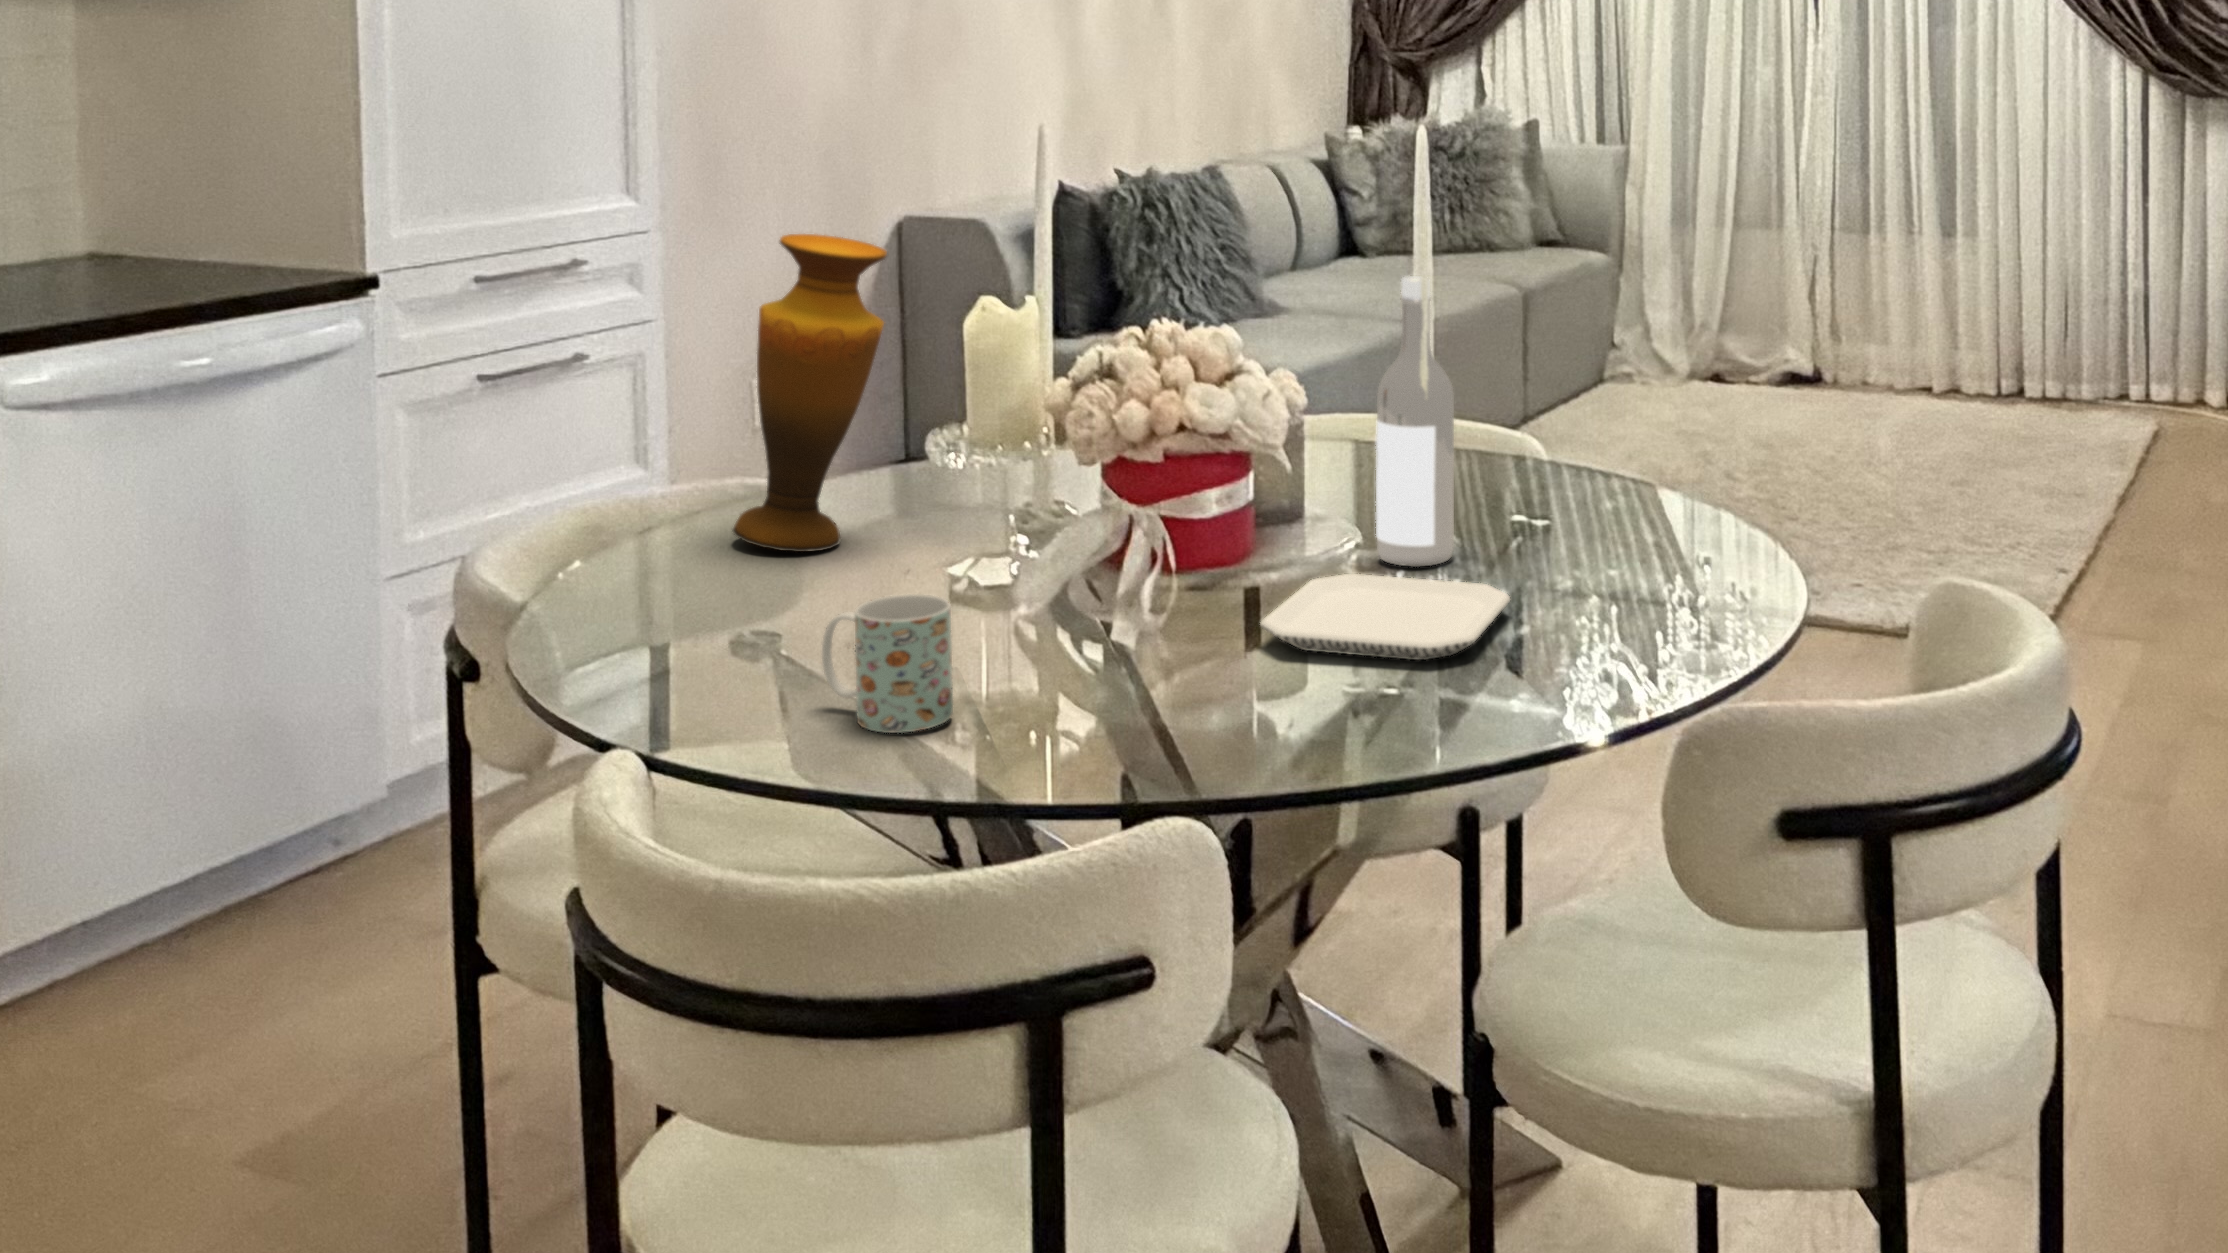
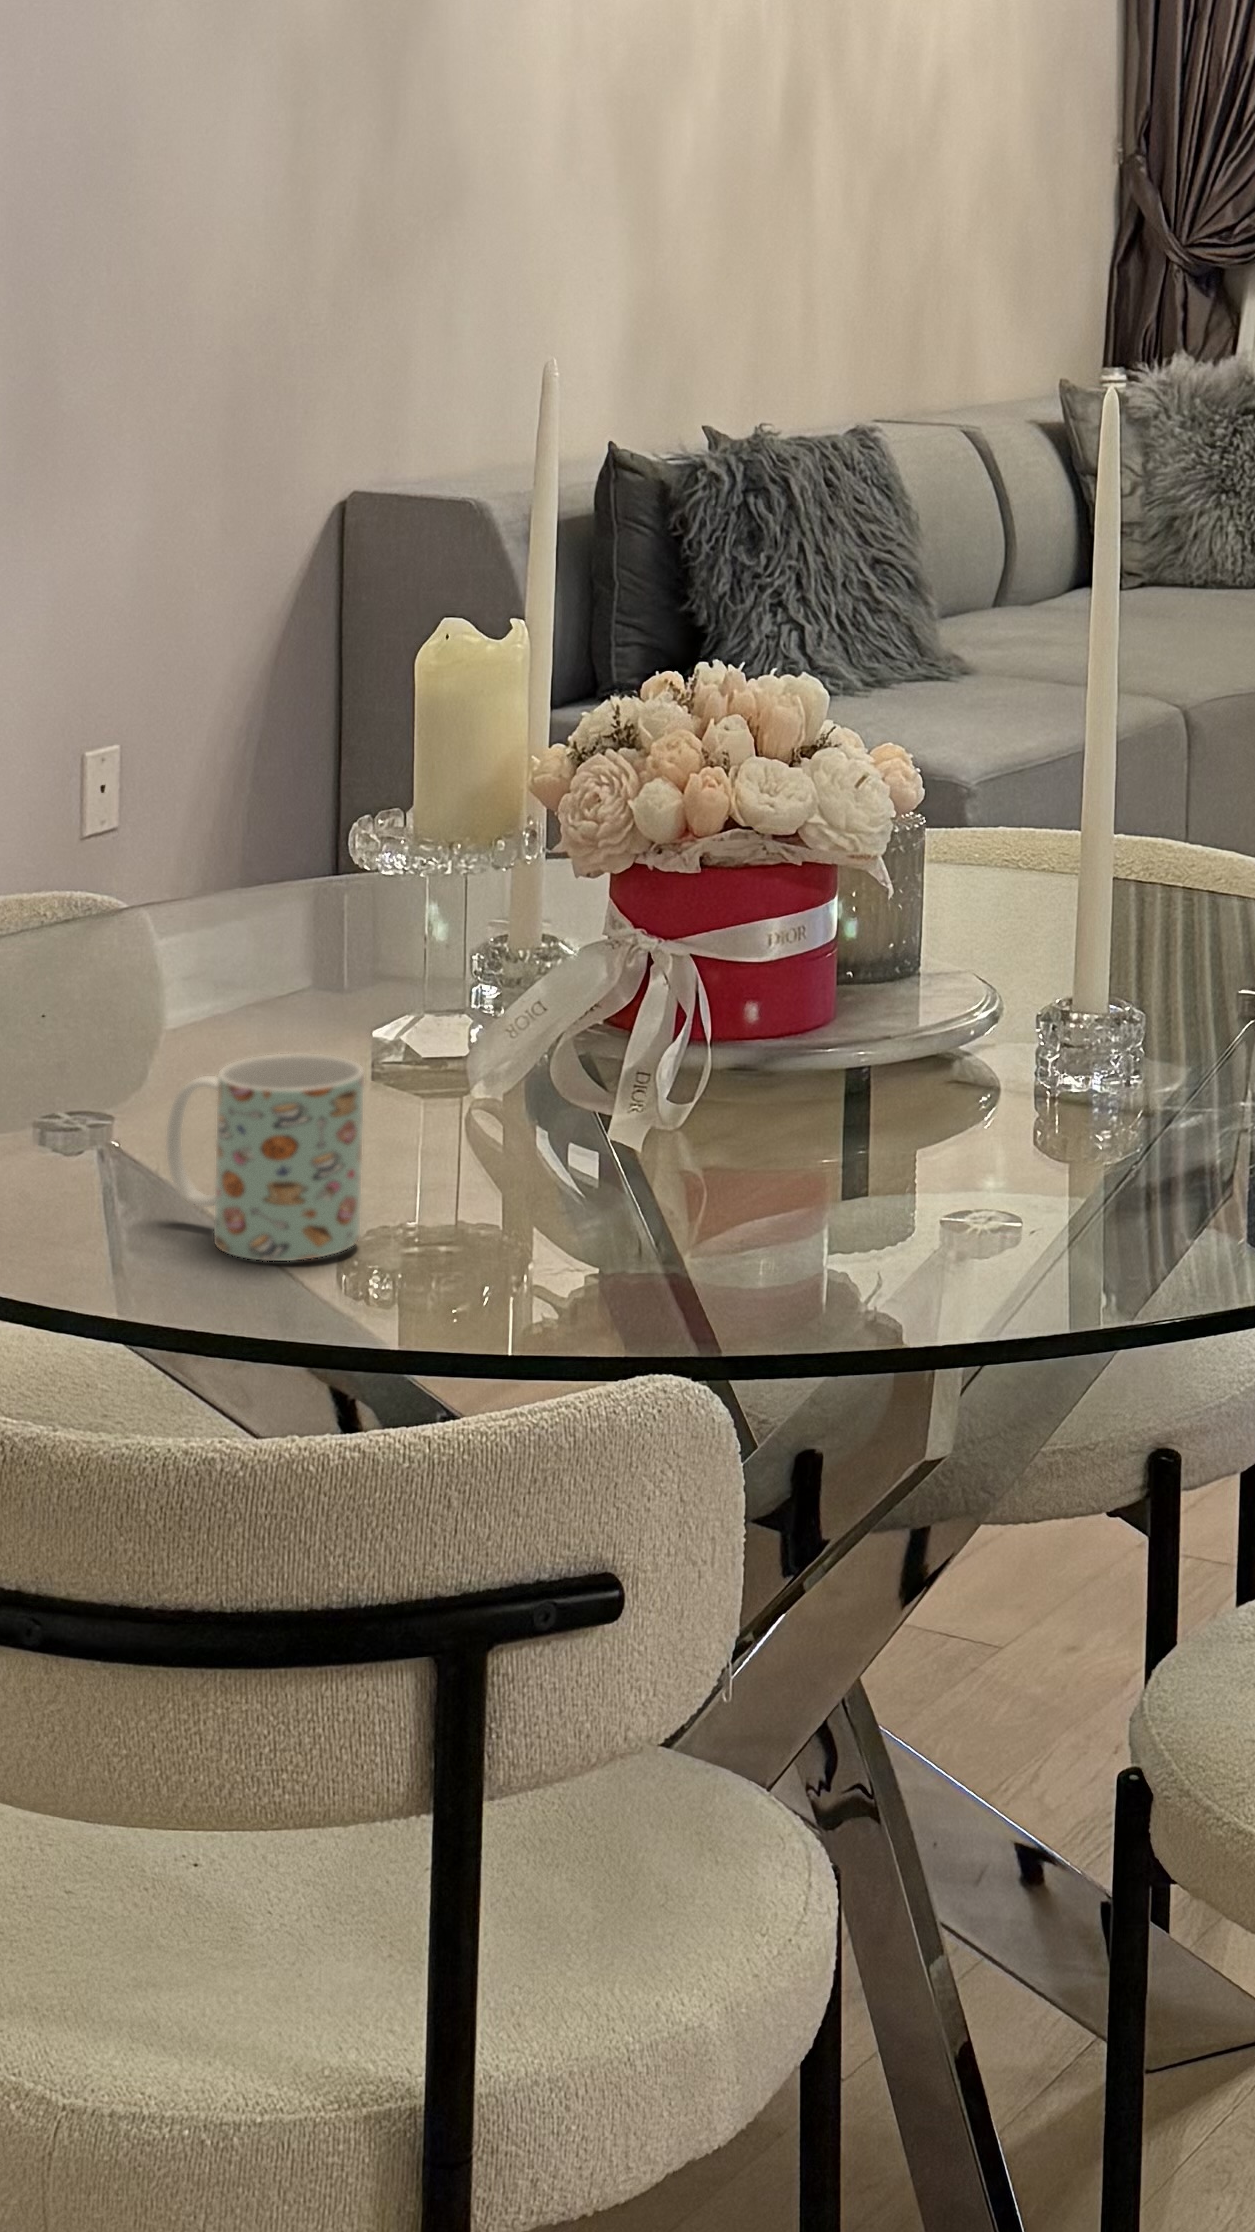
vase: present [733,234,887,552] -> none [44,502,304,998]
wine bottle: present [1376,276,1454,567] -> none [1038,605,1166,1058]
plate: present [1261,574,1510,660] -> none [838,1062,1229,1192]

